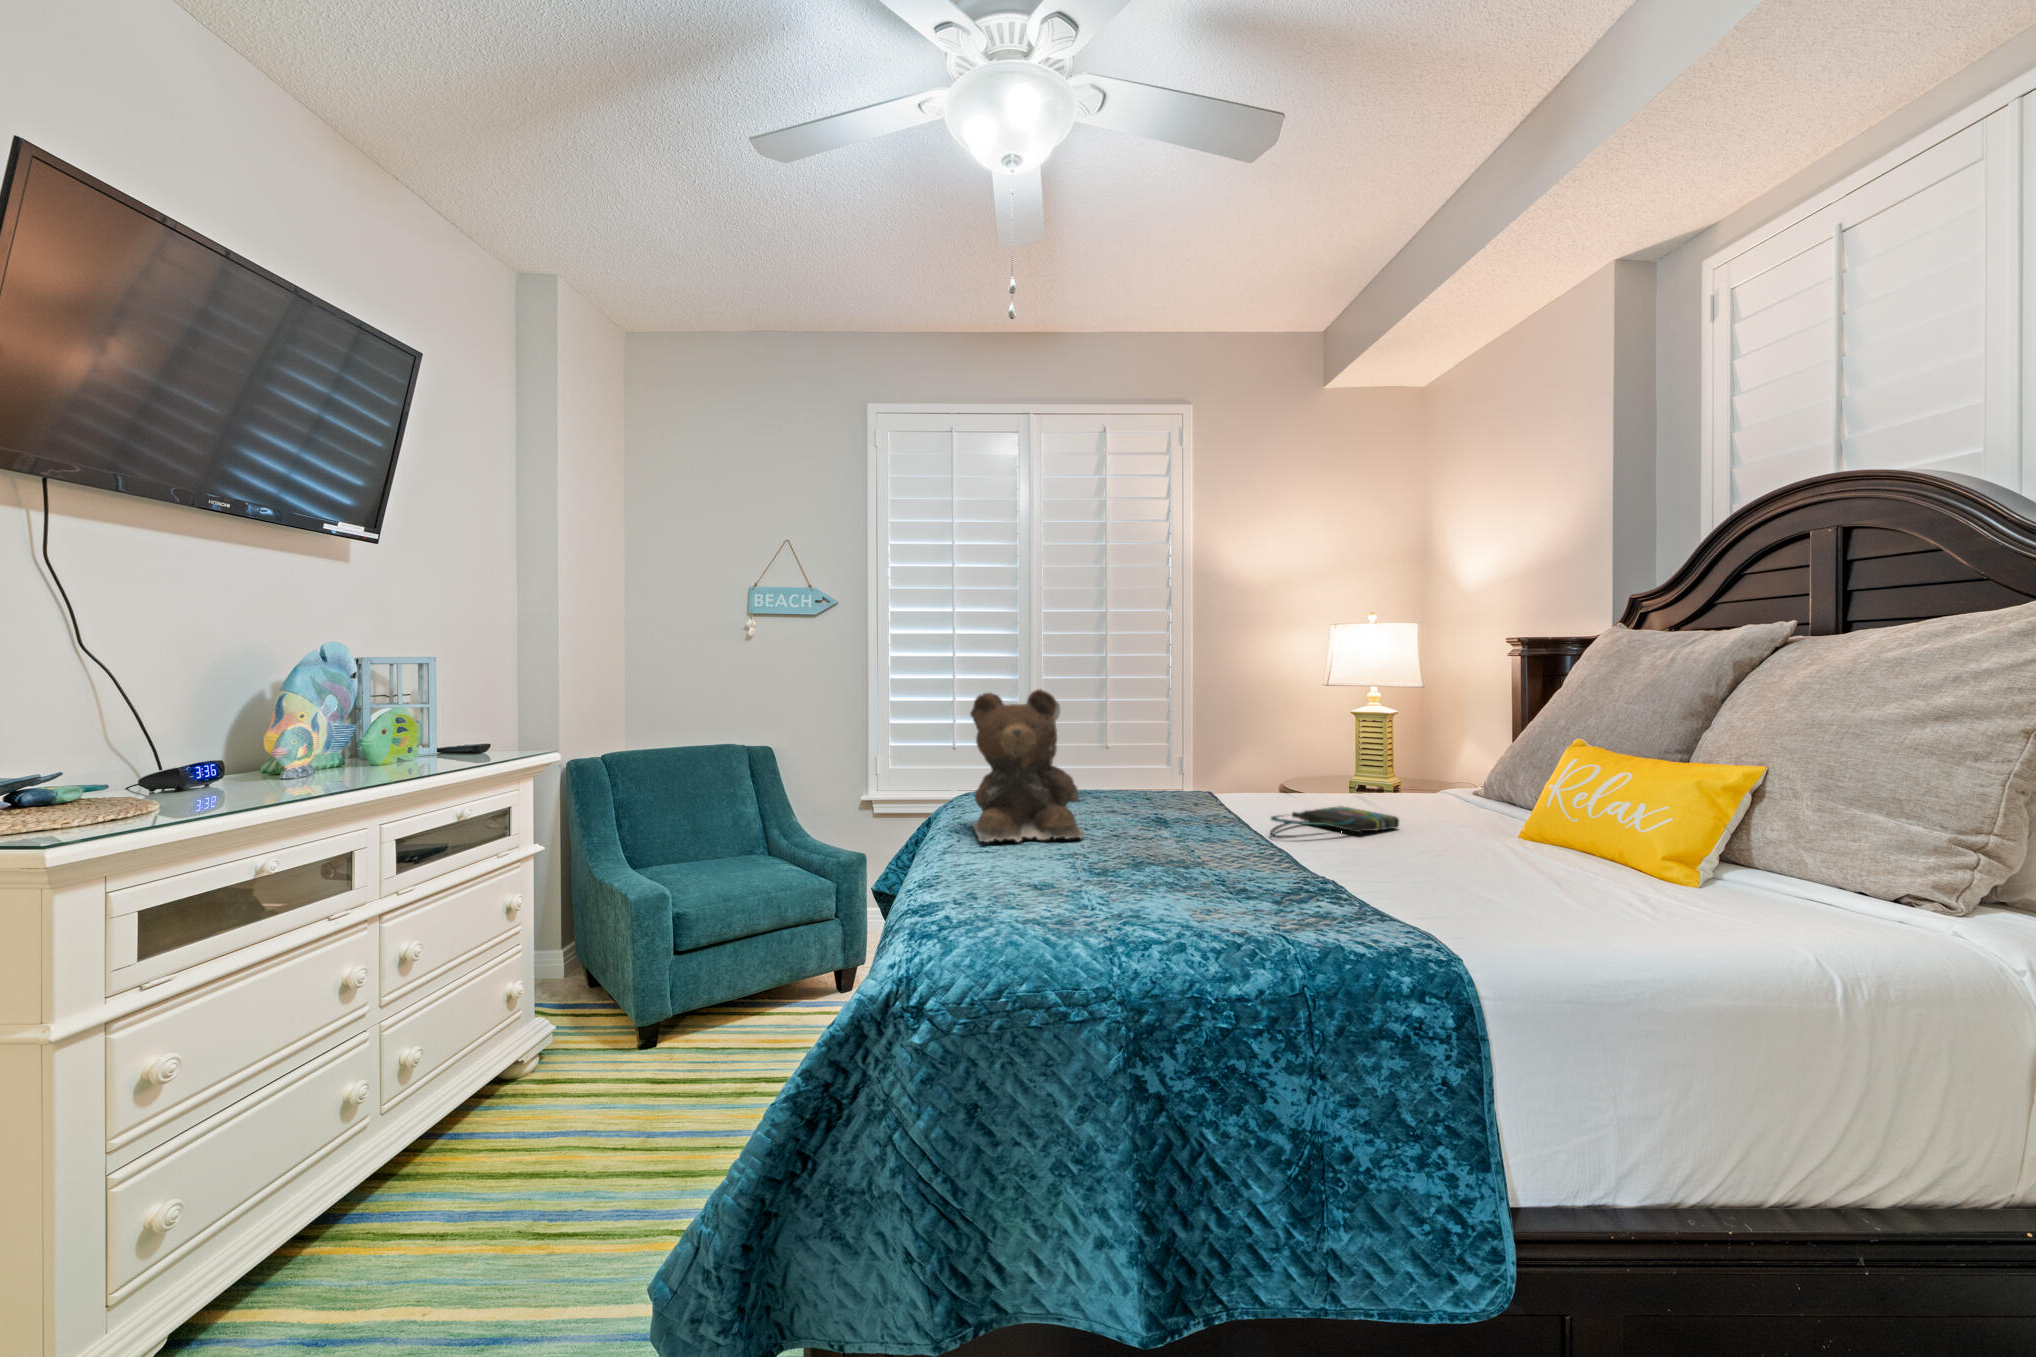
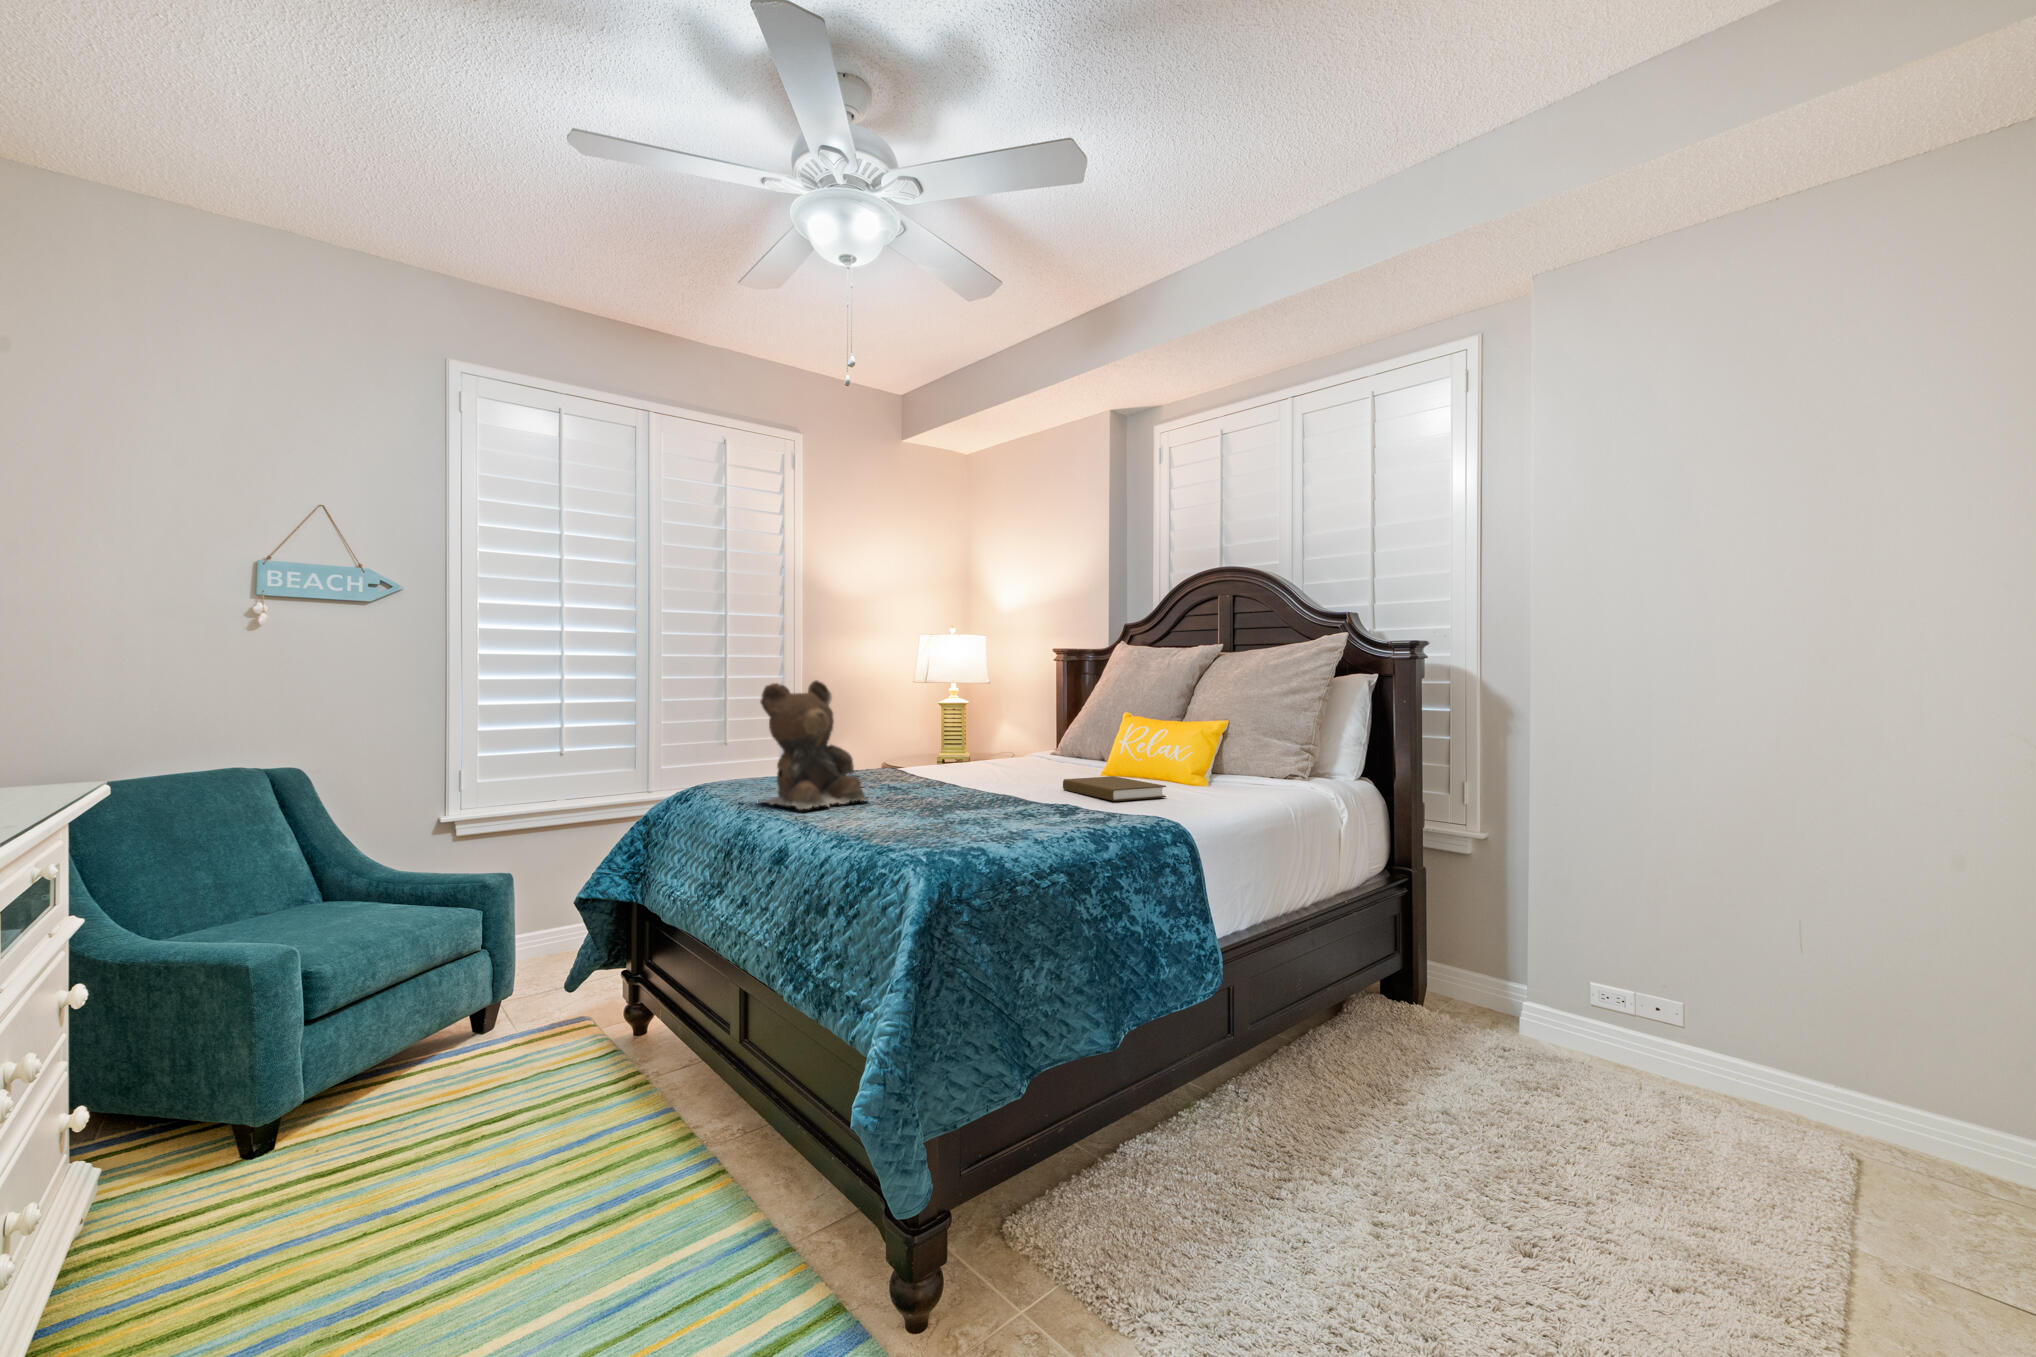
tote bag: present [1270,806,1399,839] -> none [980,766,1047,787]
book: none [1373,842,1520,902] -> present [1063,776,1166,801]

